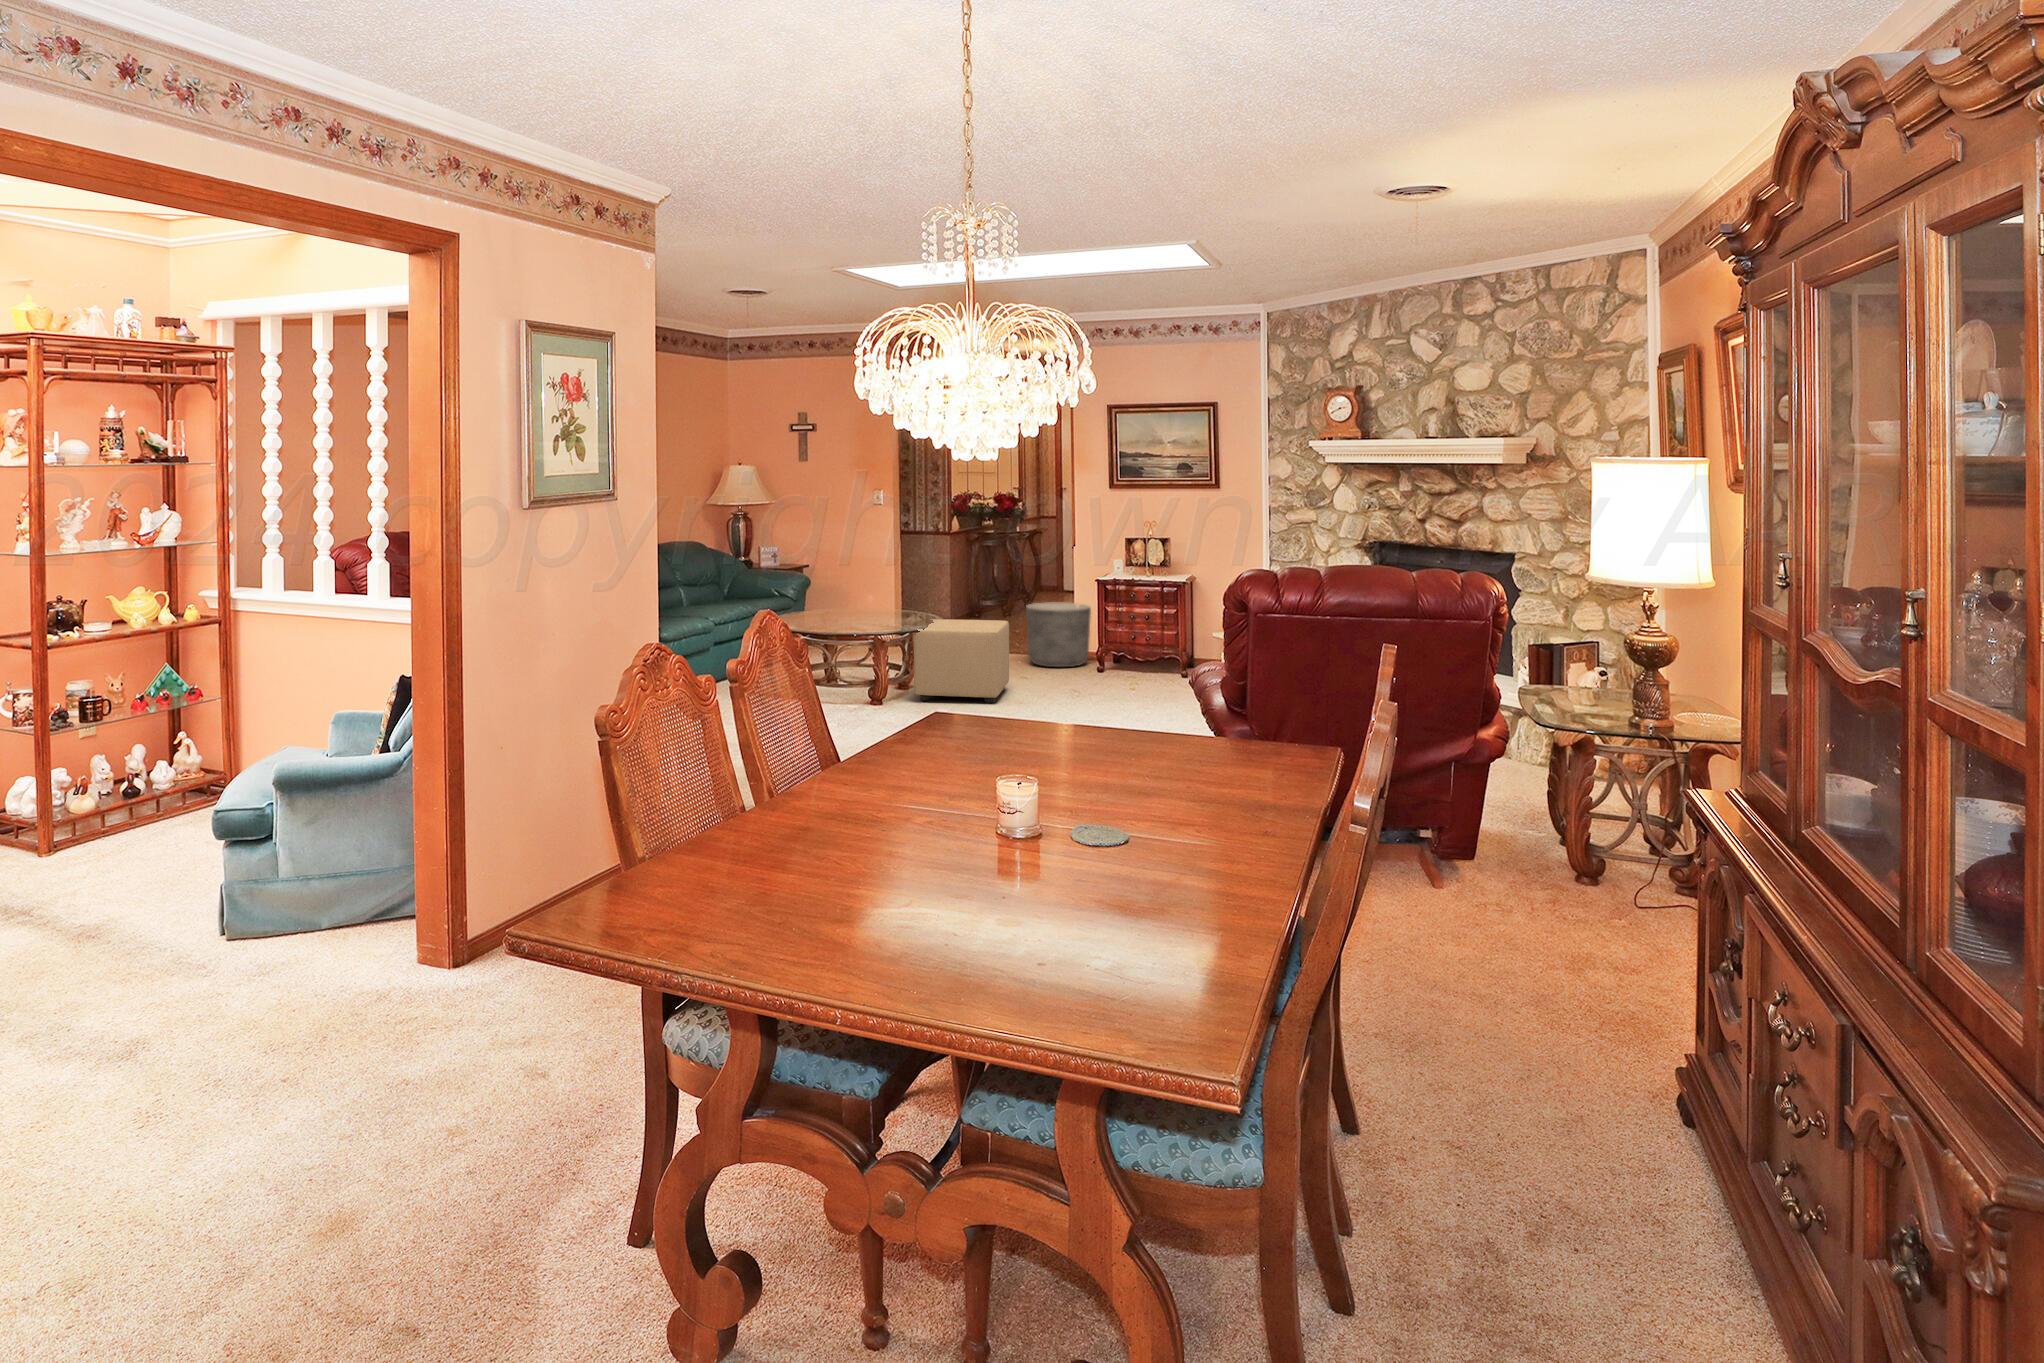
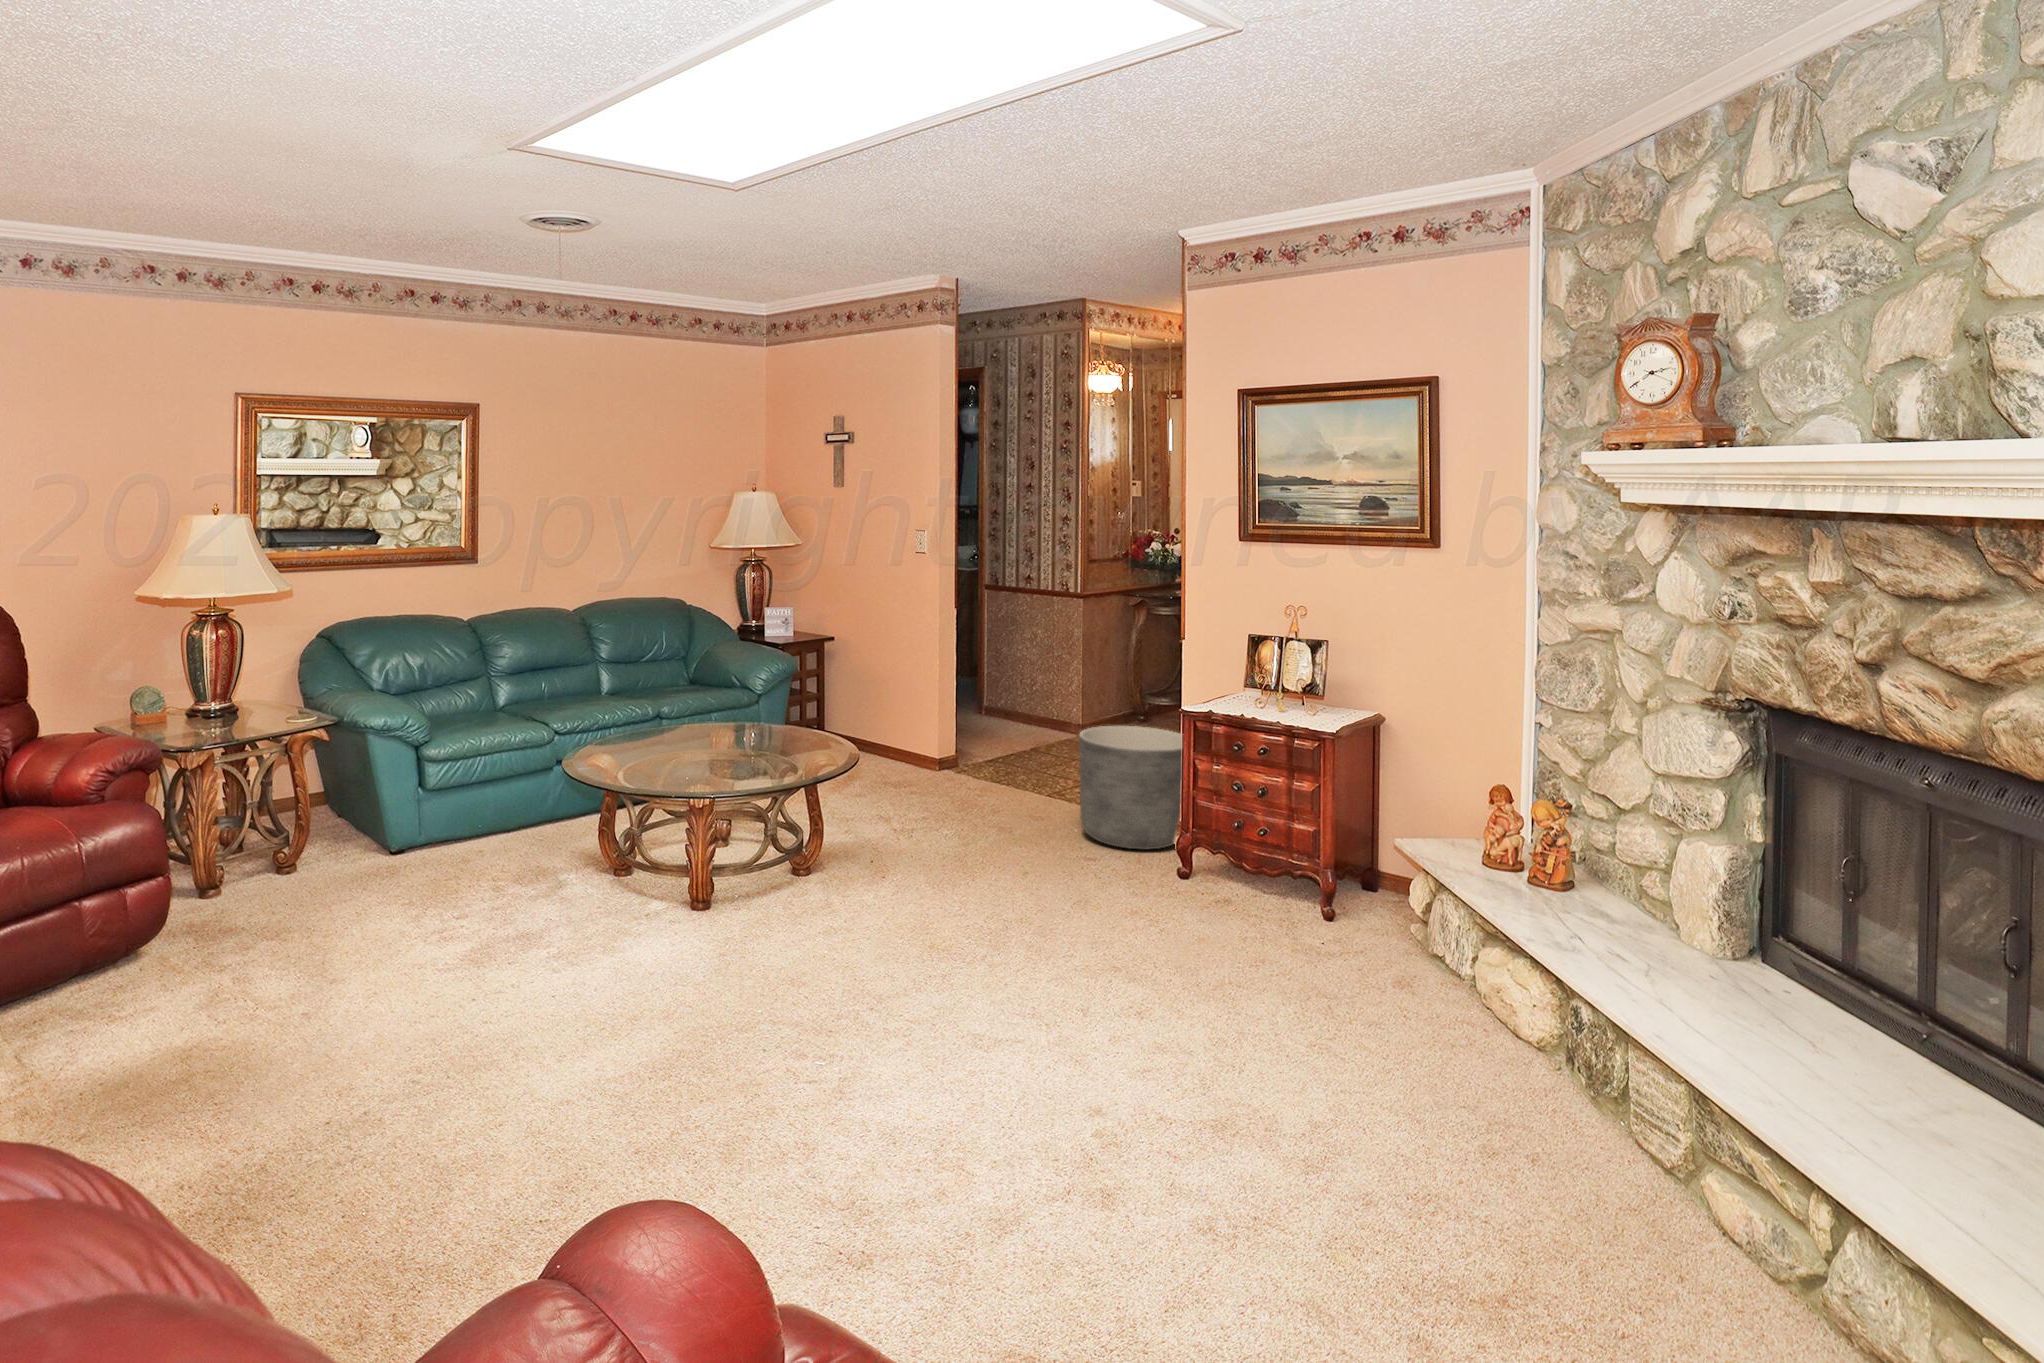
ottoman: present [914,619,1009,703] -> none [746,747,955,929]

